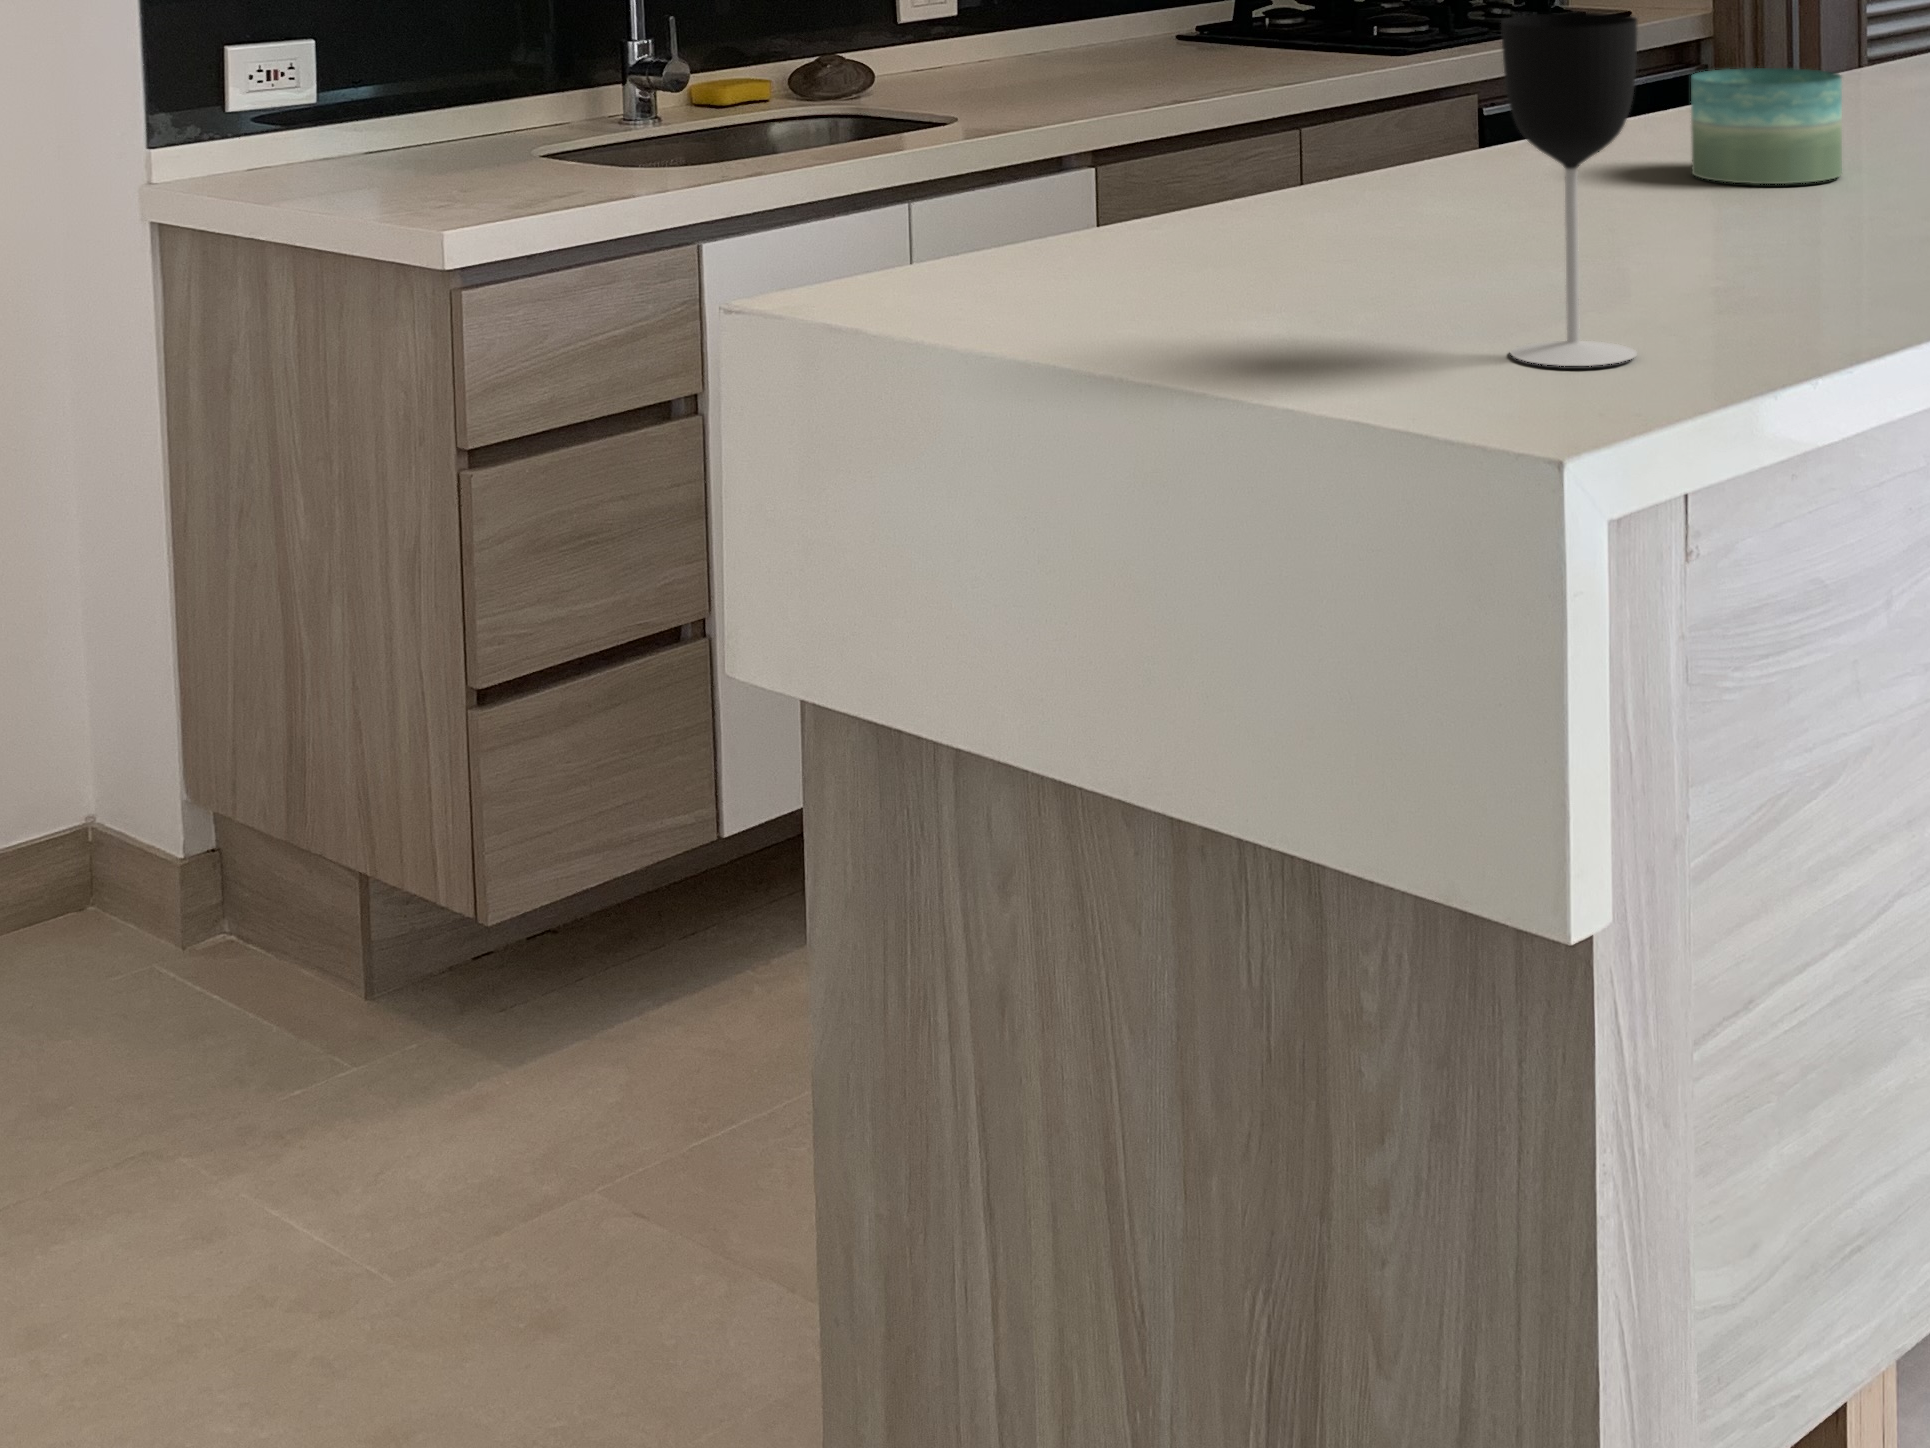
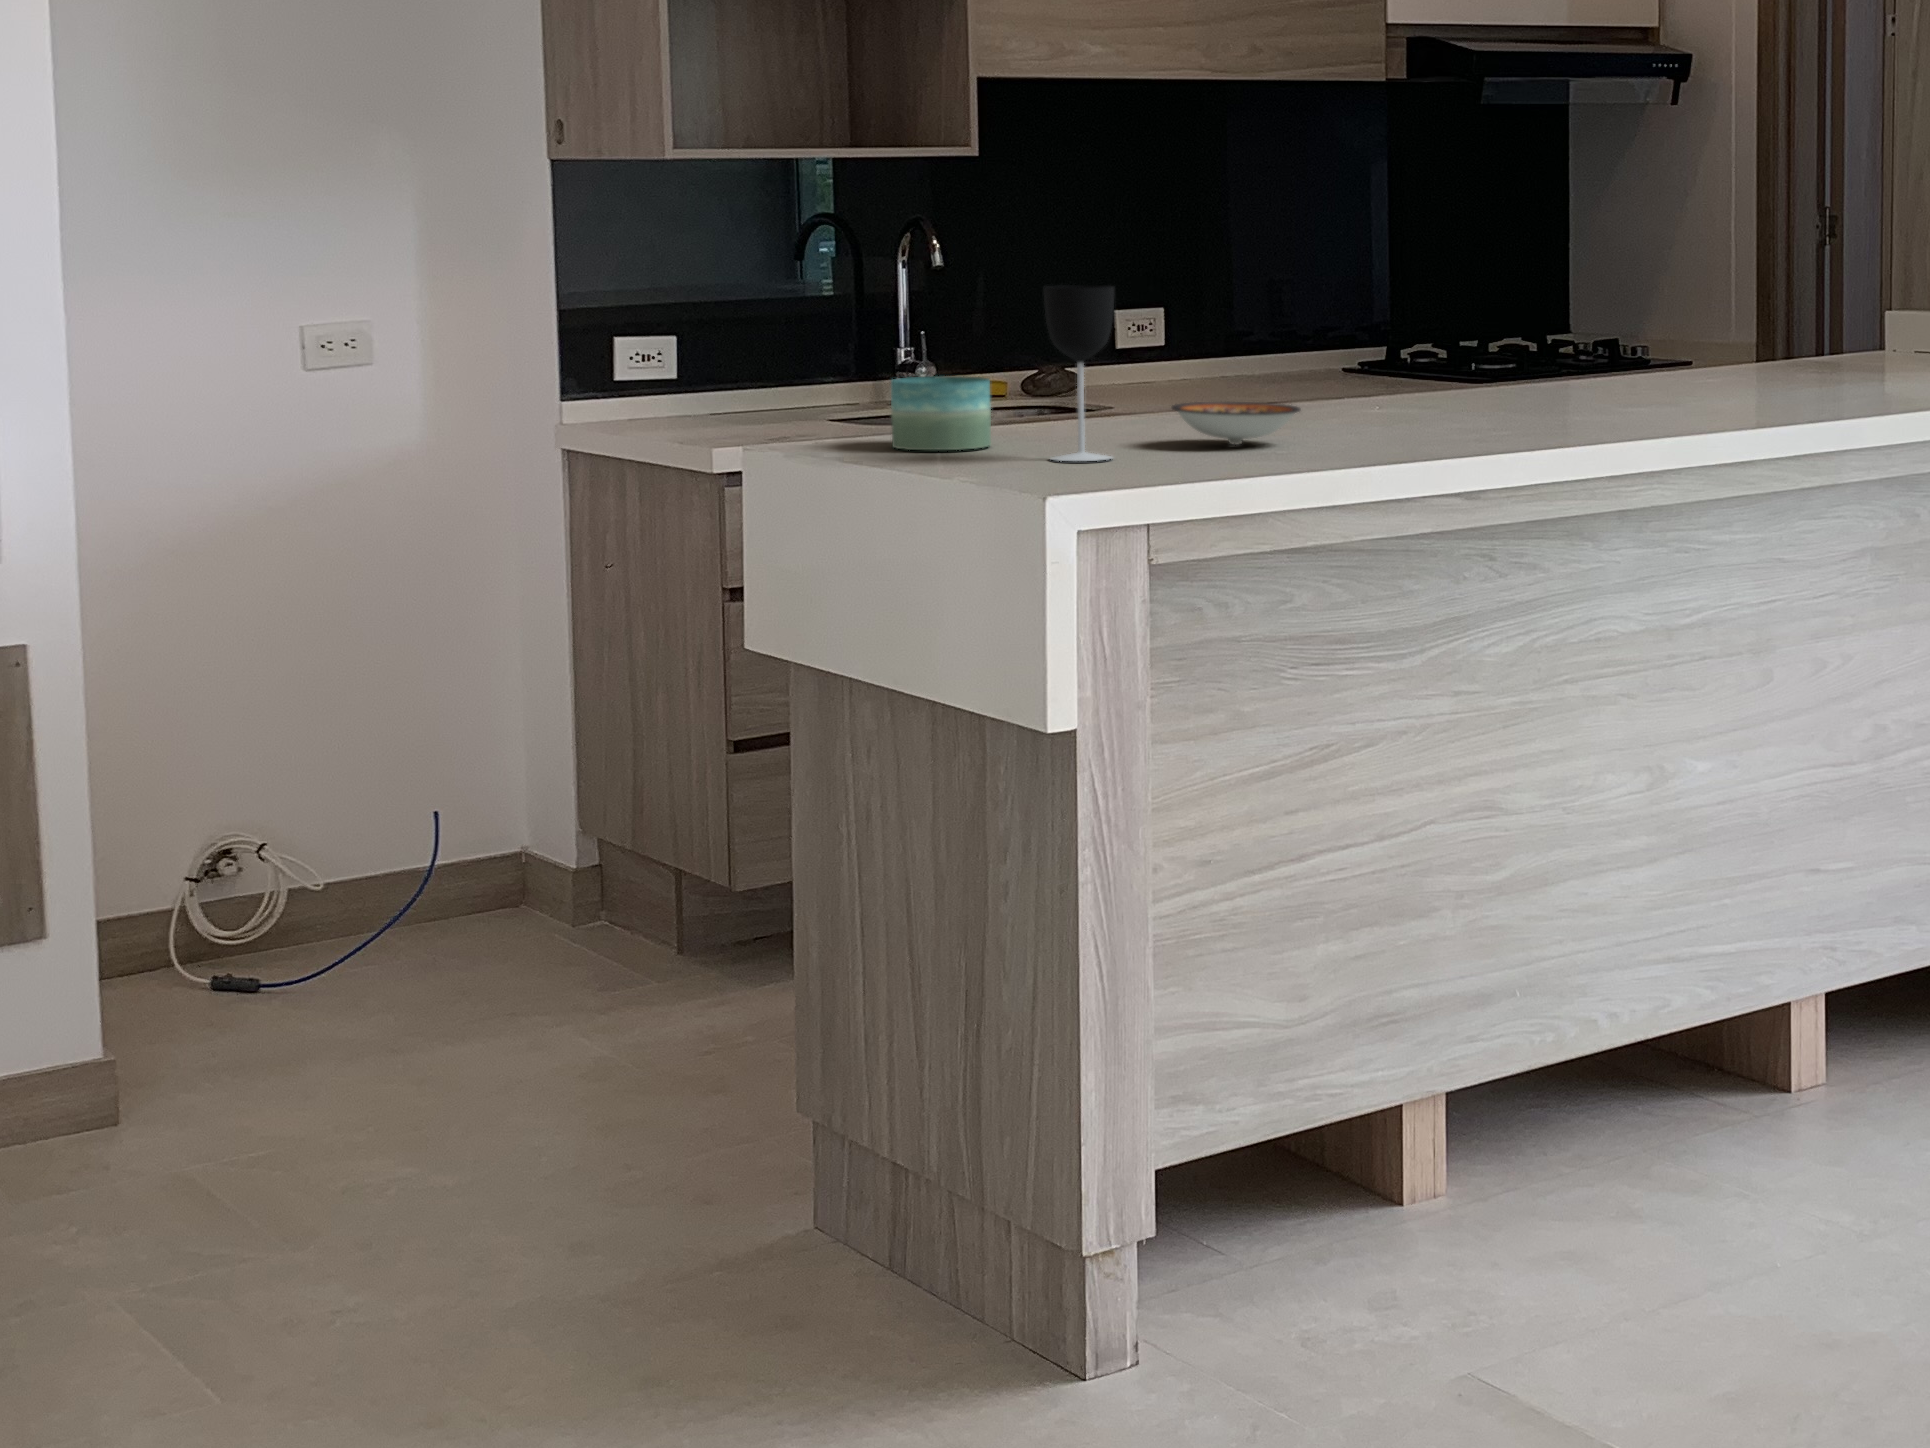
candle: present [1691,68,1842,184] -> present [891,376,991,450]
ceramic bowl: none [1644,207,1880,293] -> present [1172,402,1300,445]

